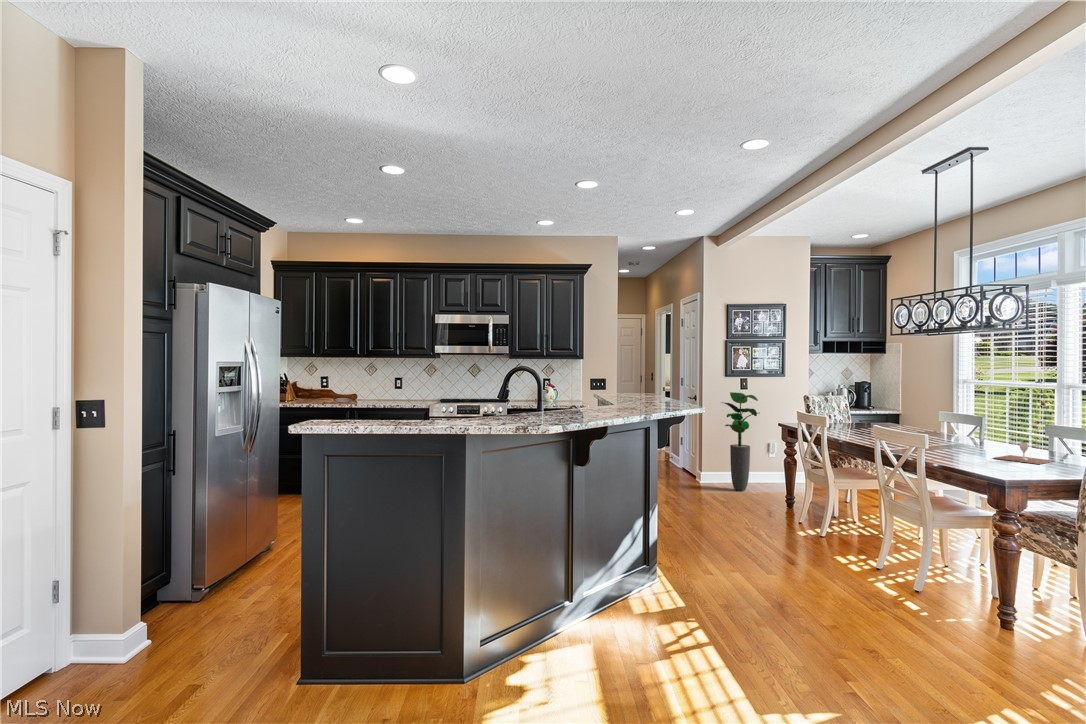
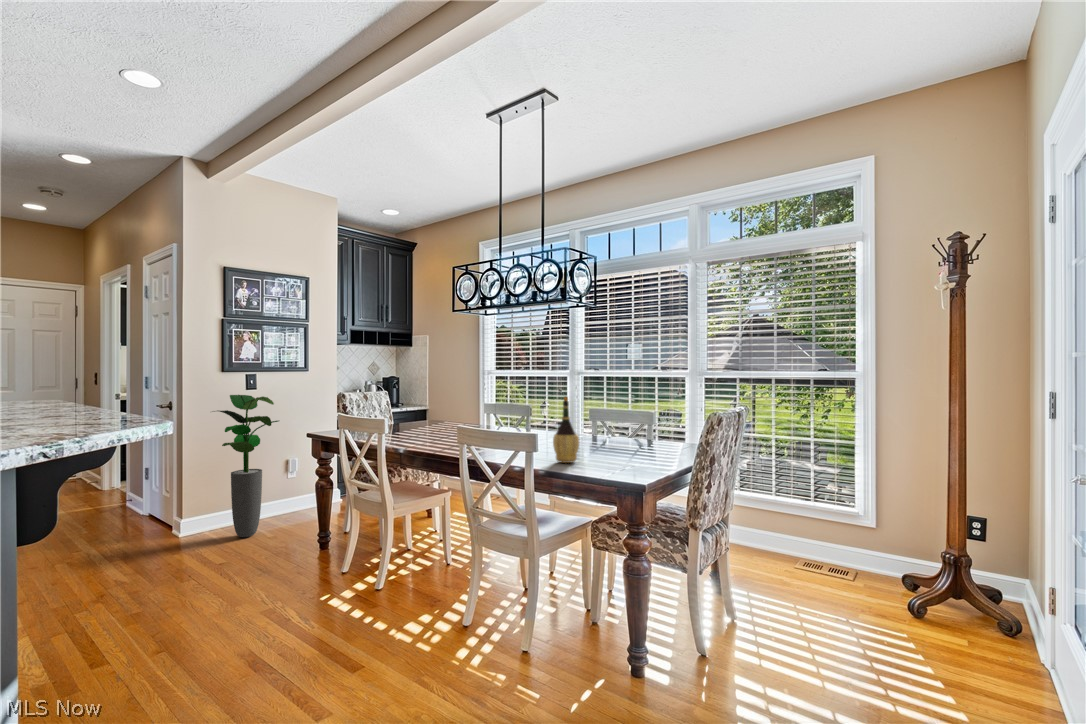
wine bottle: none [955,410,981,463] -> present [553,397,579,463]
wine glass: present [994,442,1054,464] -> none [575,429,620,452]

